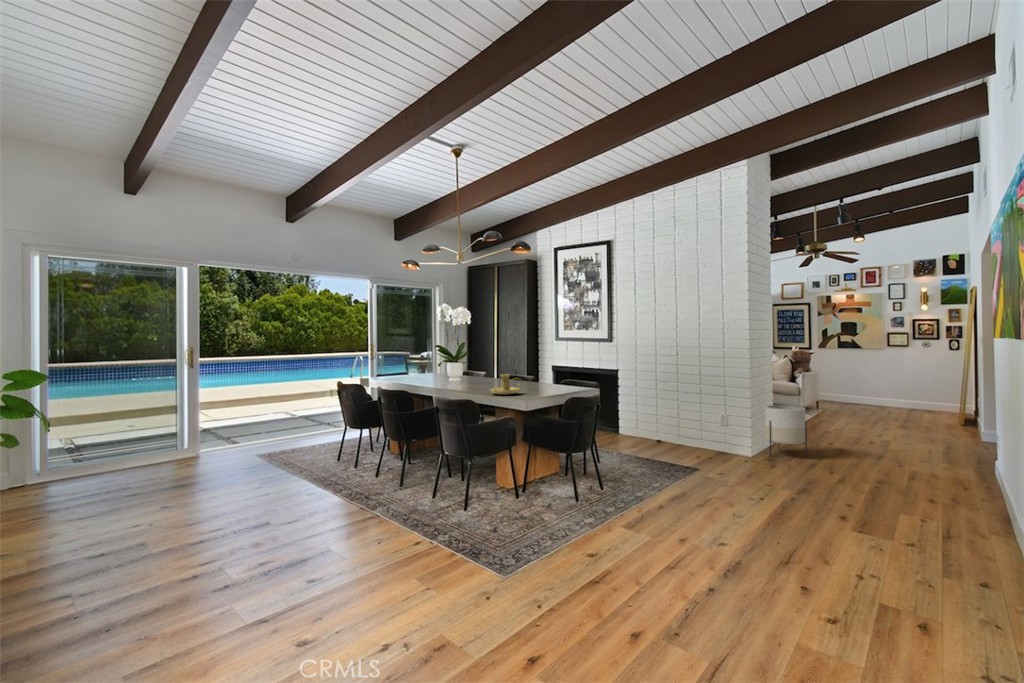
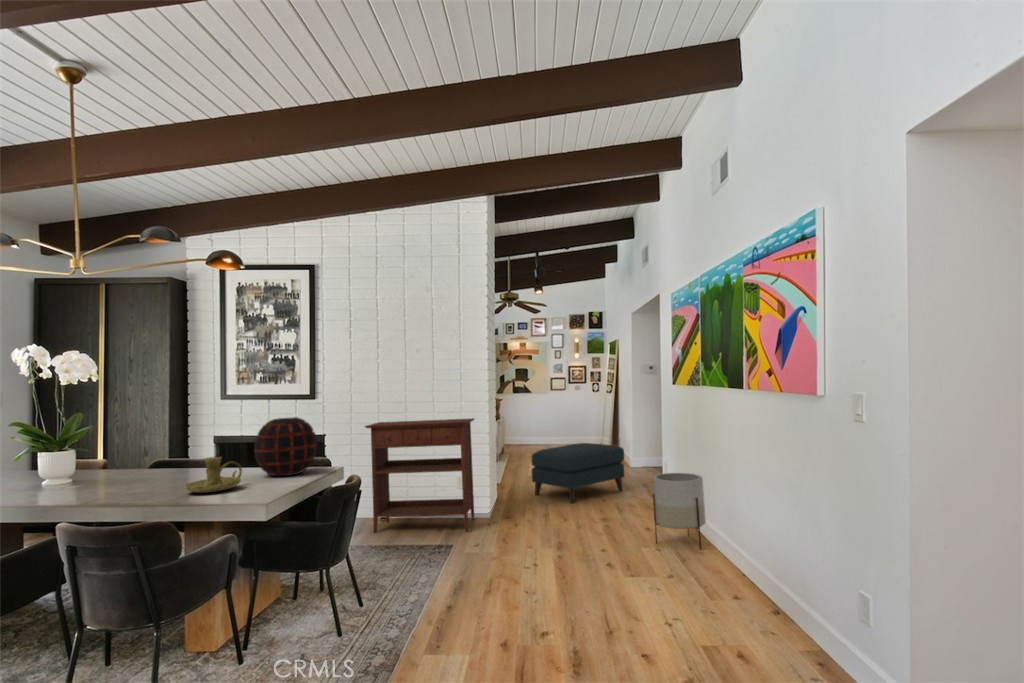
decorative vase: none [536,354,575,392] -> present [254,417,317,476]
console table: none [640,363,739,461] -> present [365,418,474,533]
ottoman: none [814,402,939,460] -> present [532,443,624,503]
planter: present [765,405,807,458] -> present [653,473,706,549]

